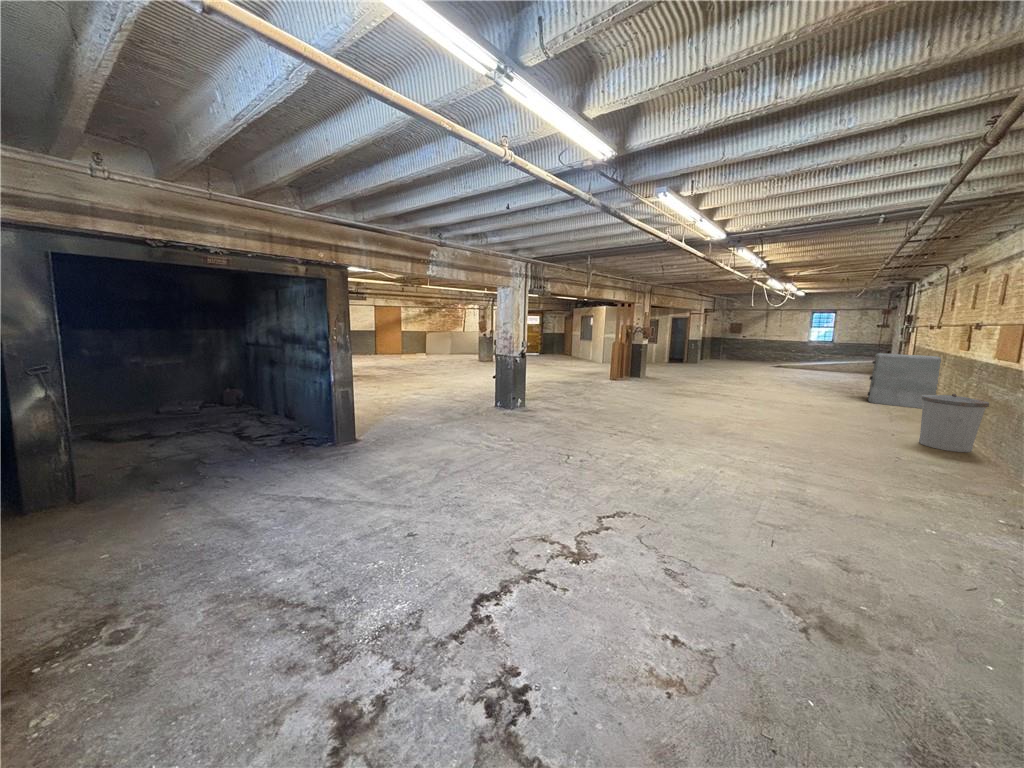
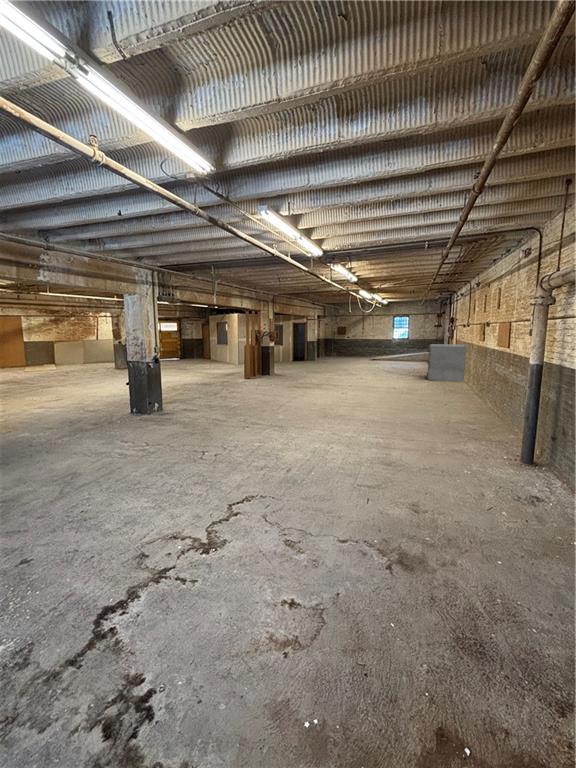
trash can: present [919,394,989,452] -> none [455,369,490,409]

